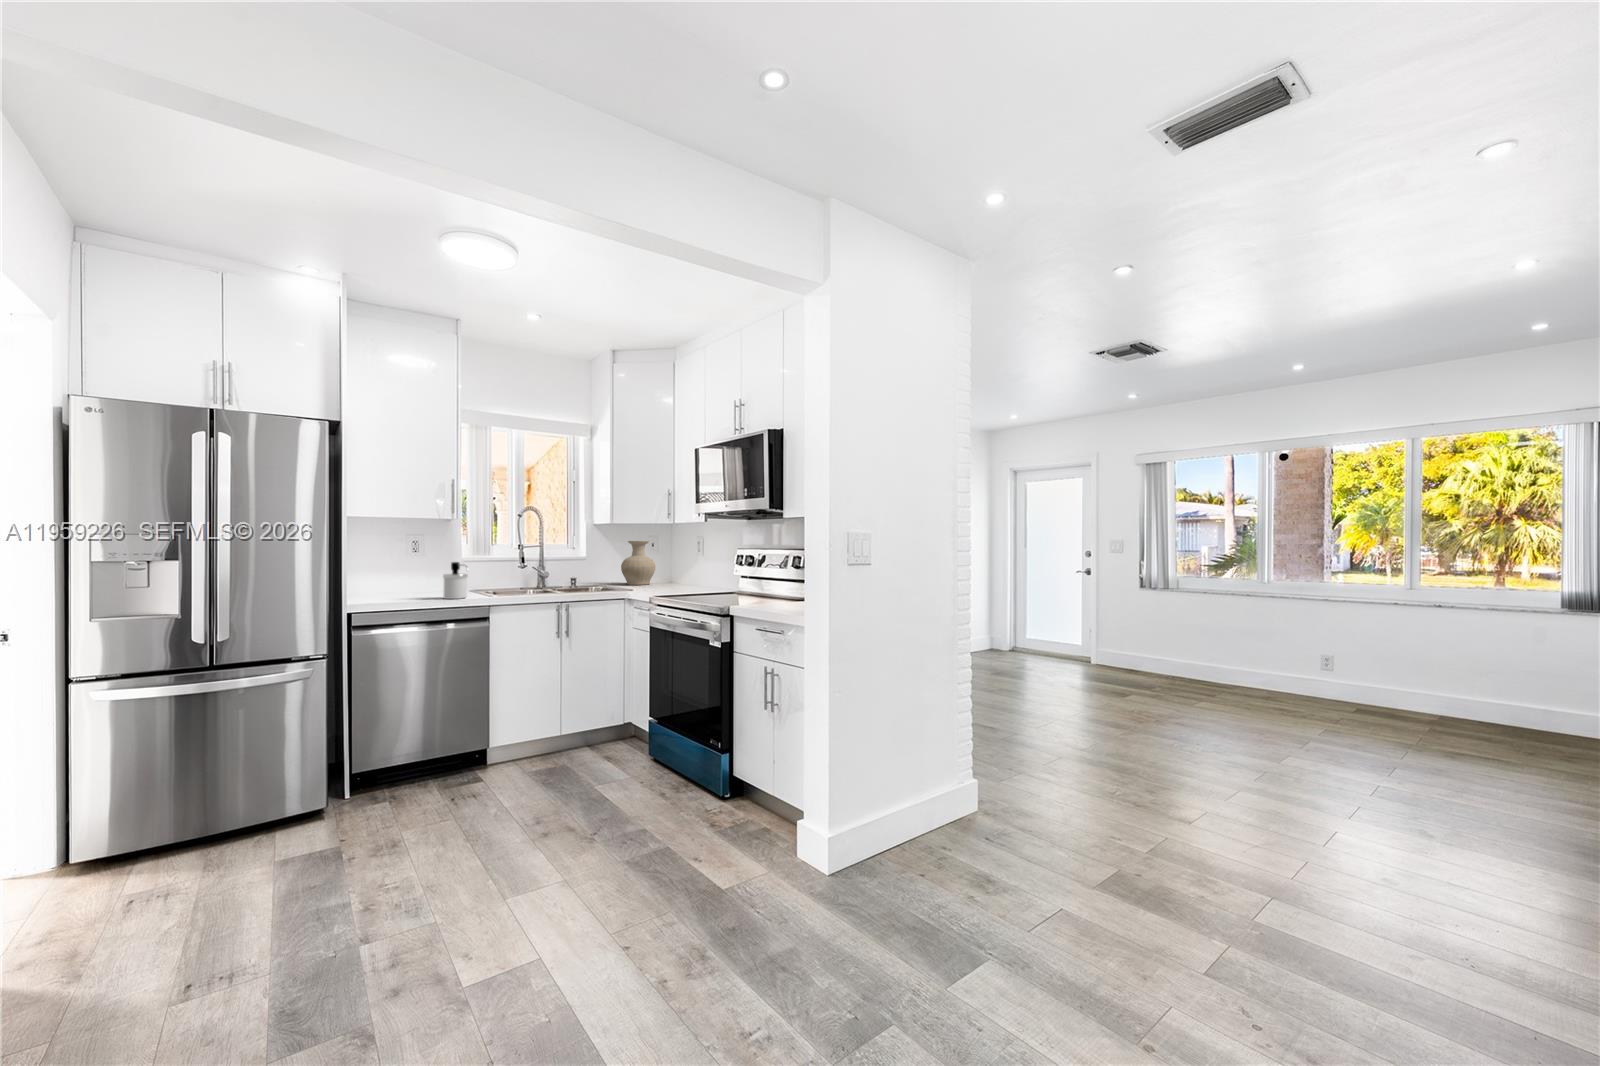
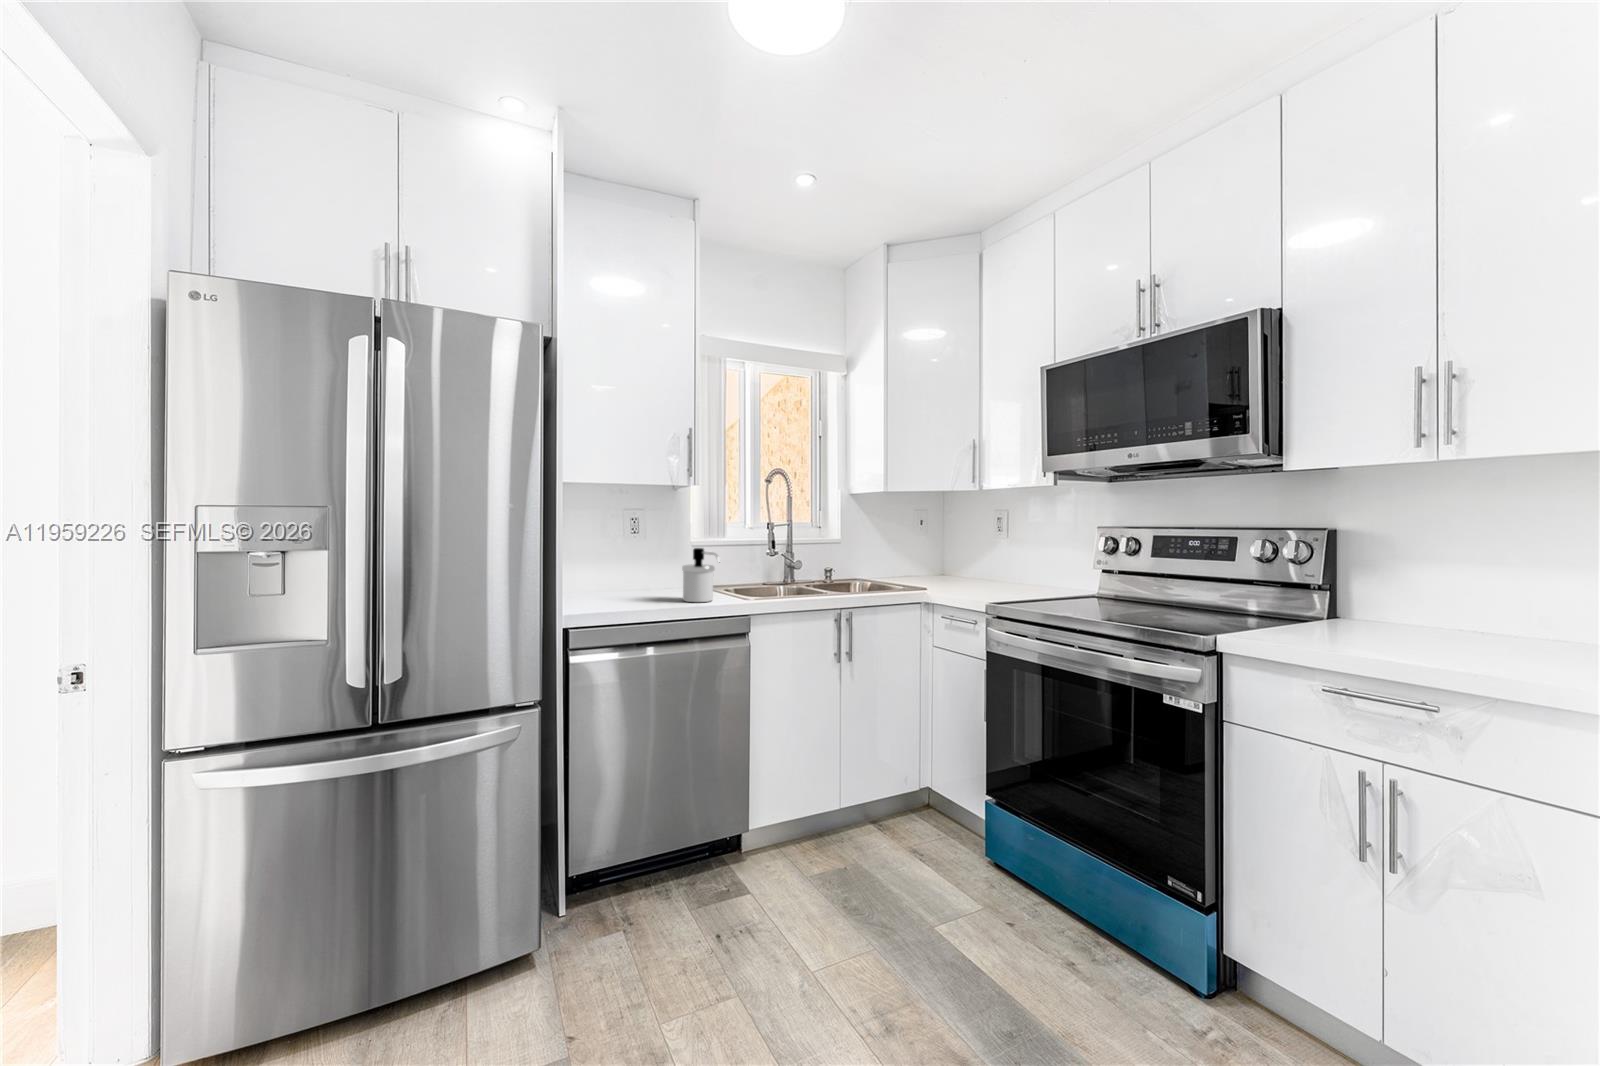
vase: present [621,541,656,585] -> none [889,518,937,580]

